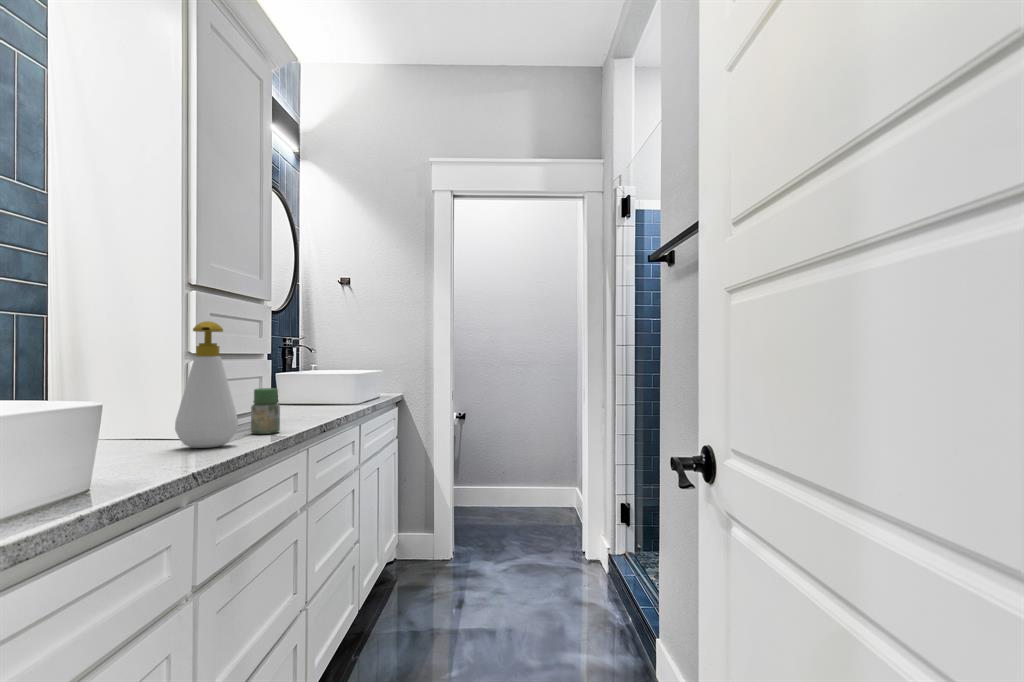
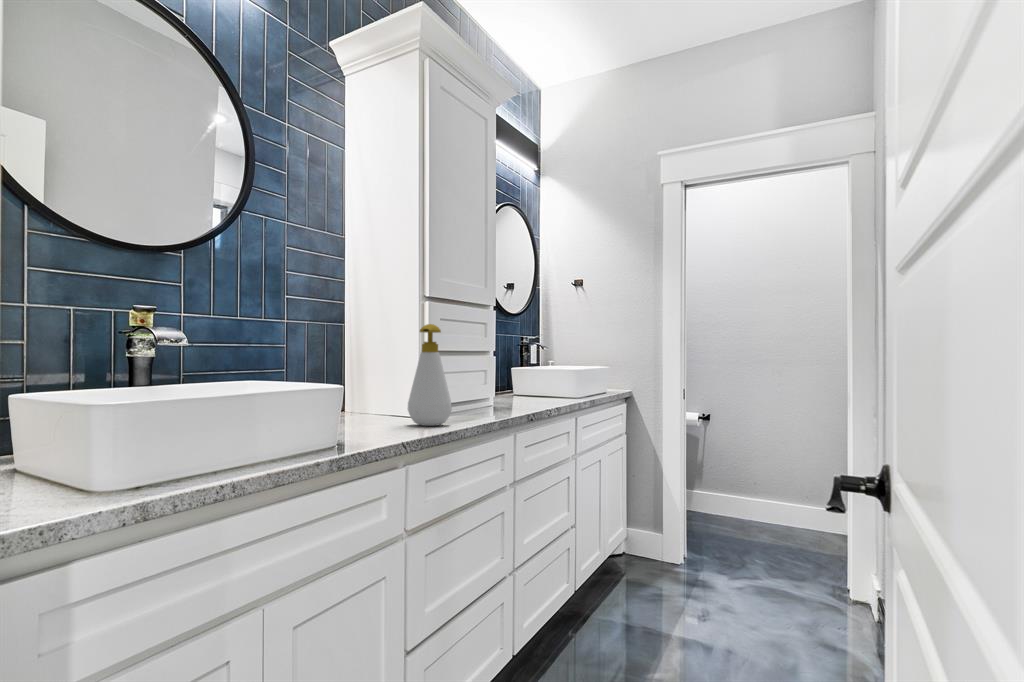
jar: present [251,388,280,434] -> none [469,380,492,419]

